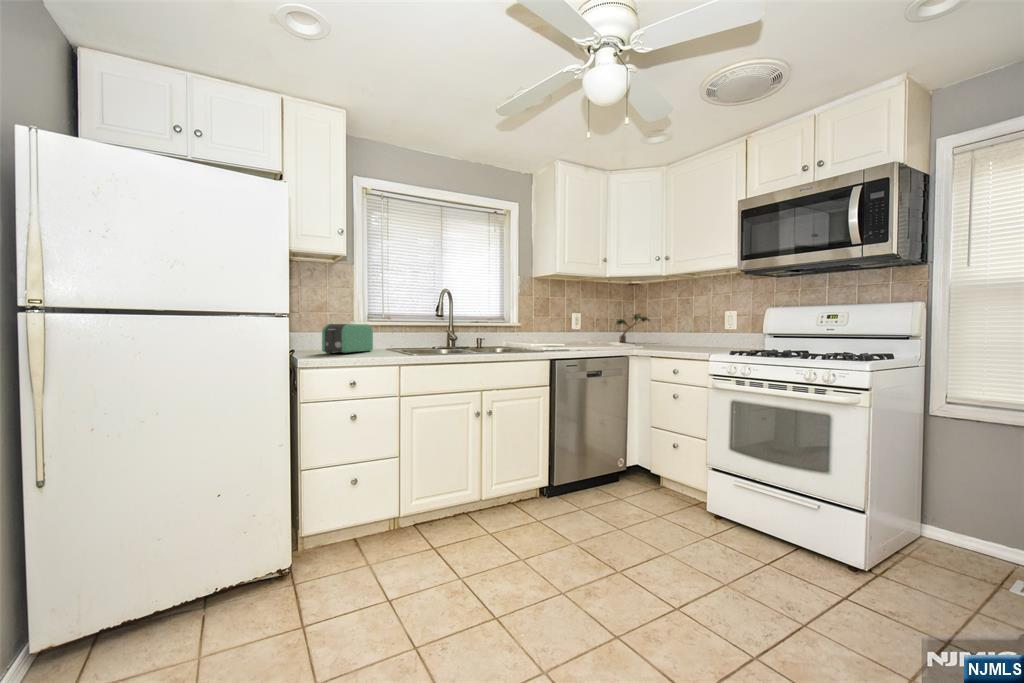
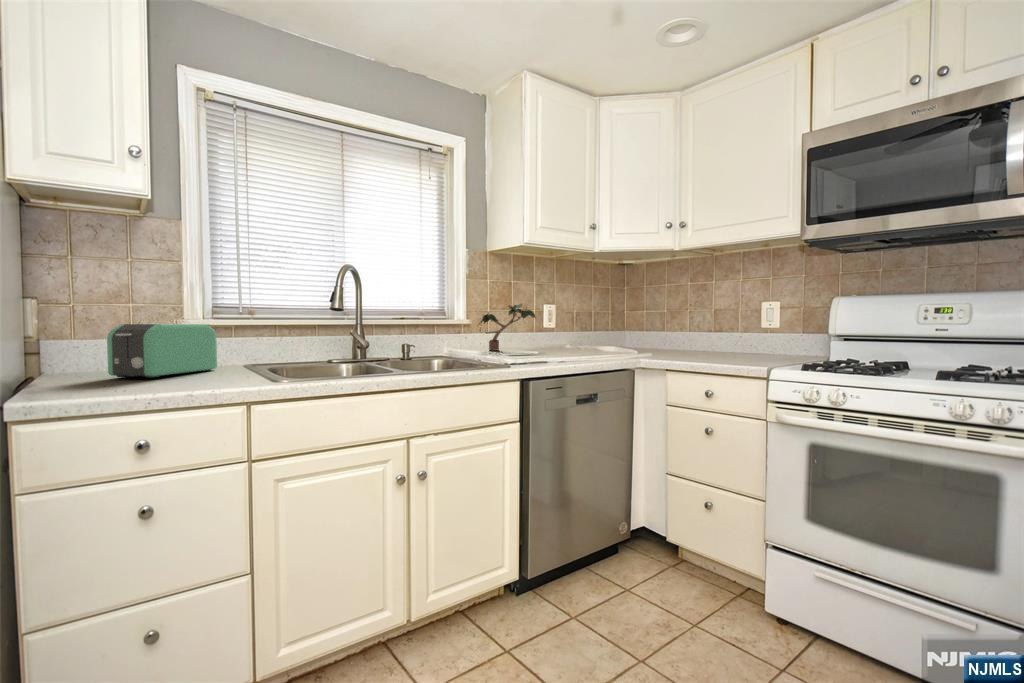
potted plant: present [616,313,649,342] -> present [480,304,536,351]

